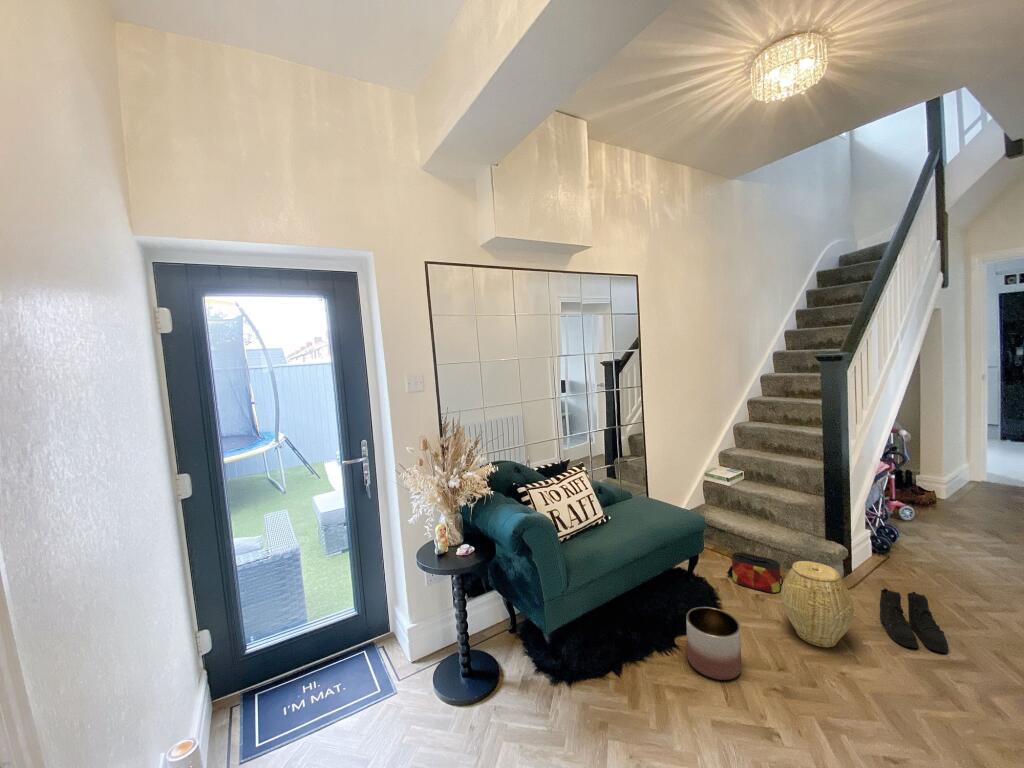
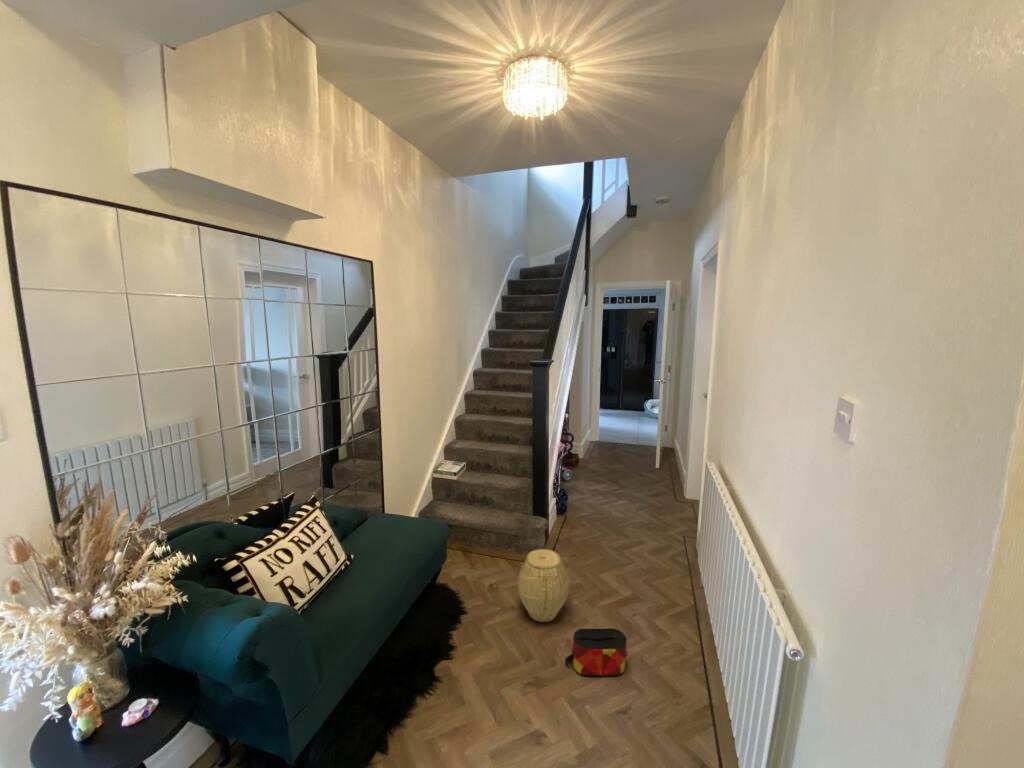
bag: present [727,552,784,594] -> present [565,628,627,677]
boots: present [880,588,948,652] -> none [576,549,617,596]
planter: present [686,607,741,680] -> none [451,627,500,703]

